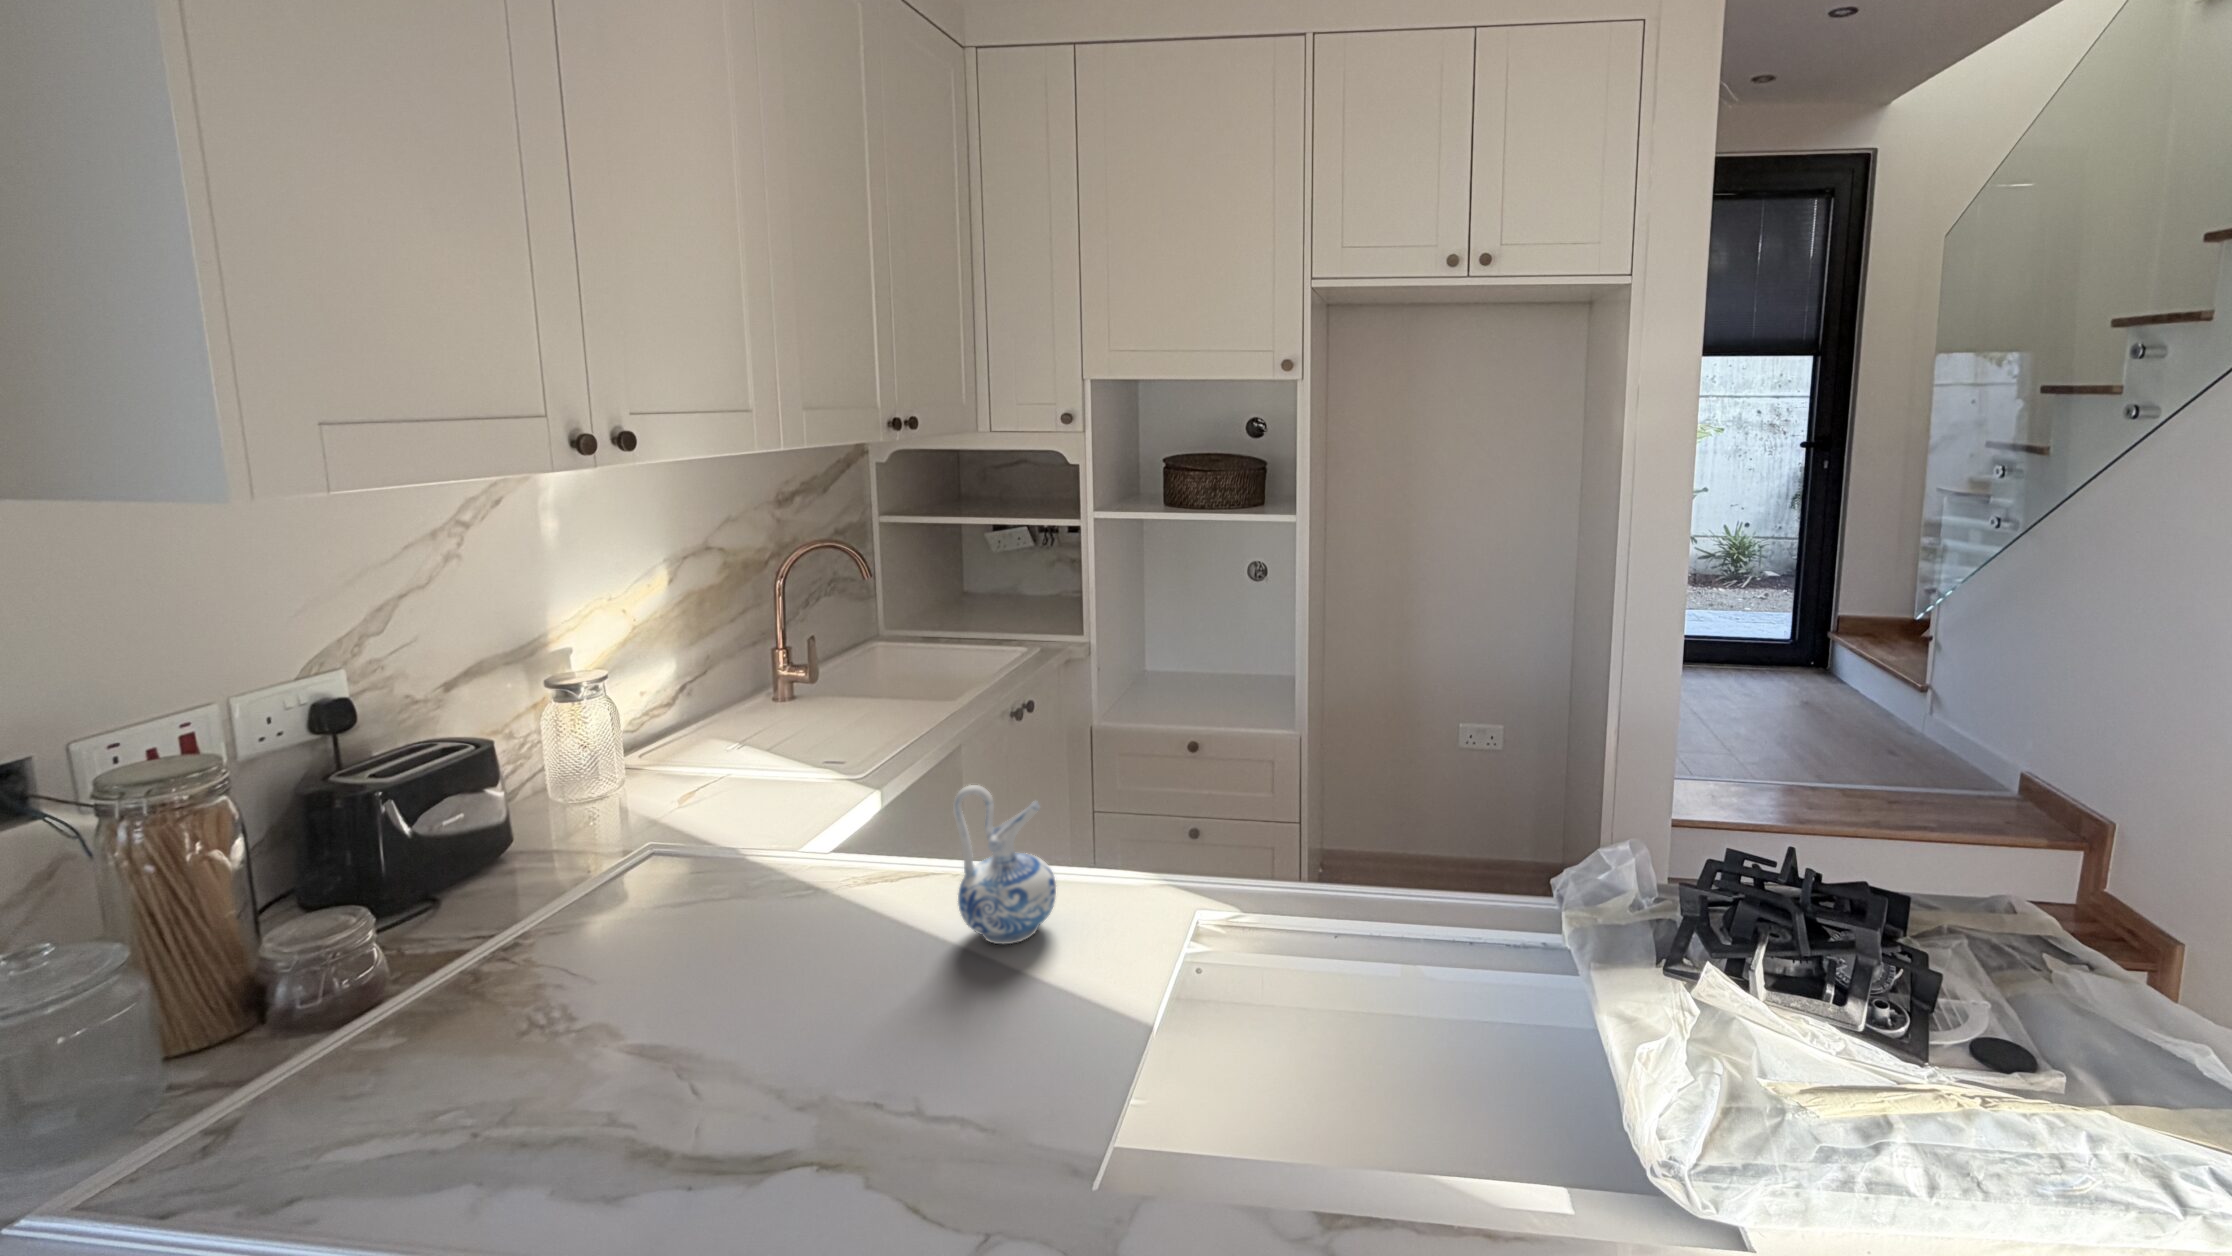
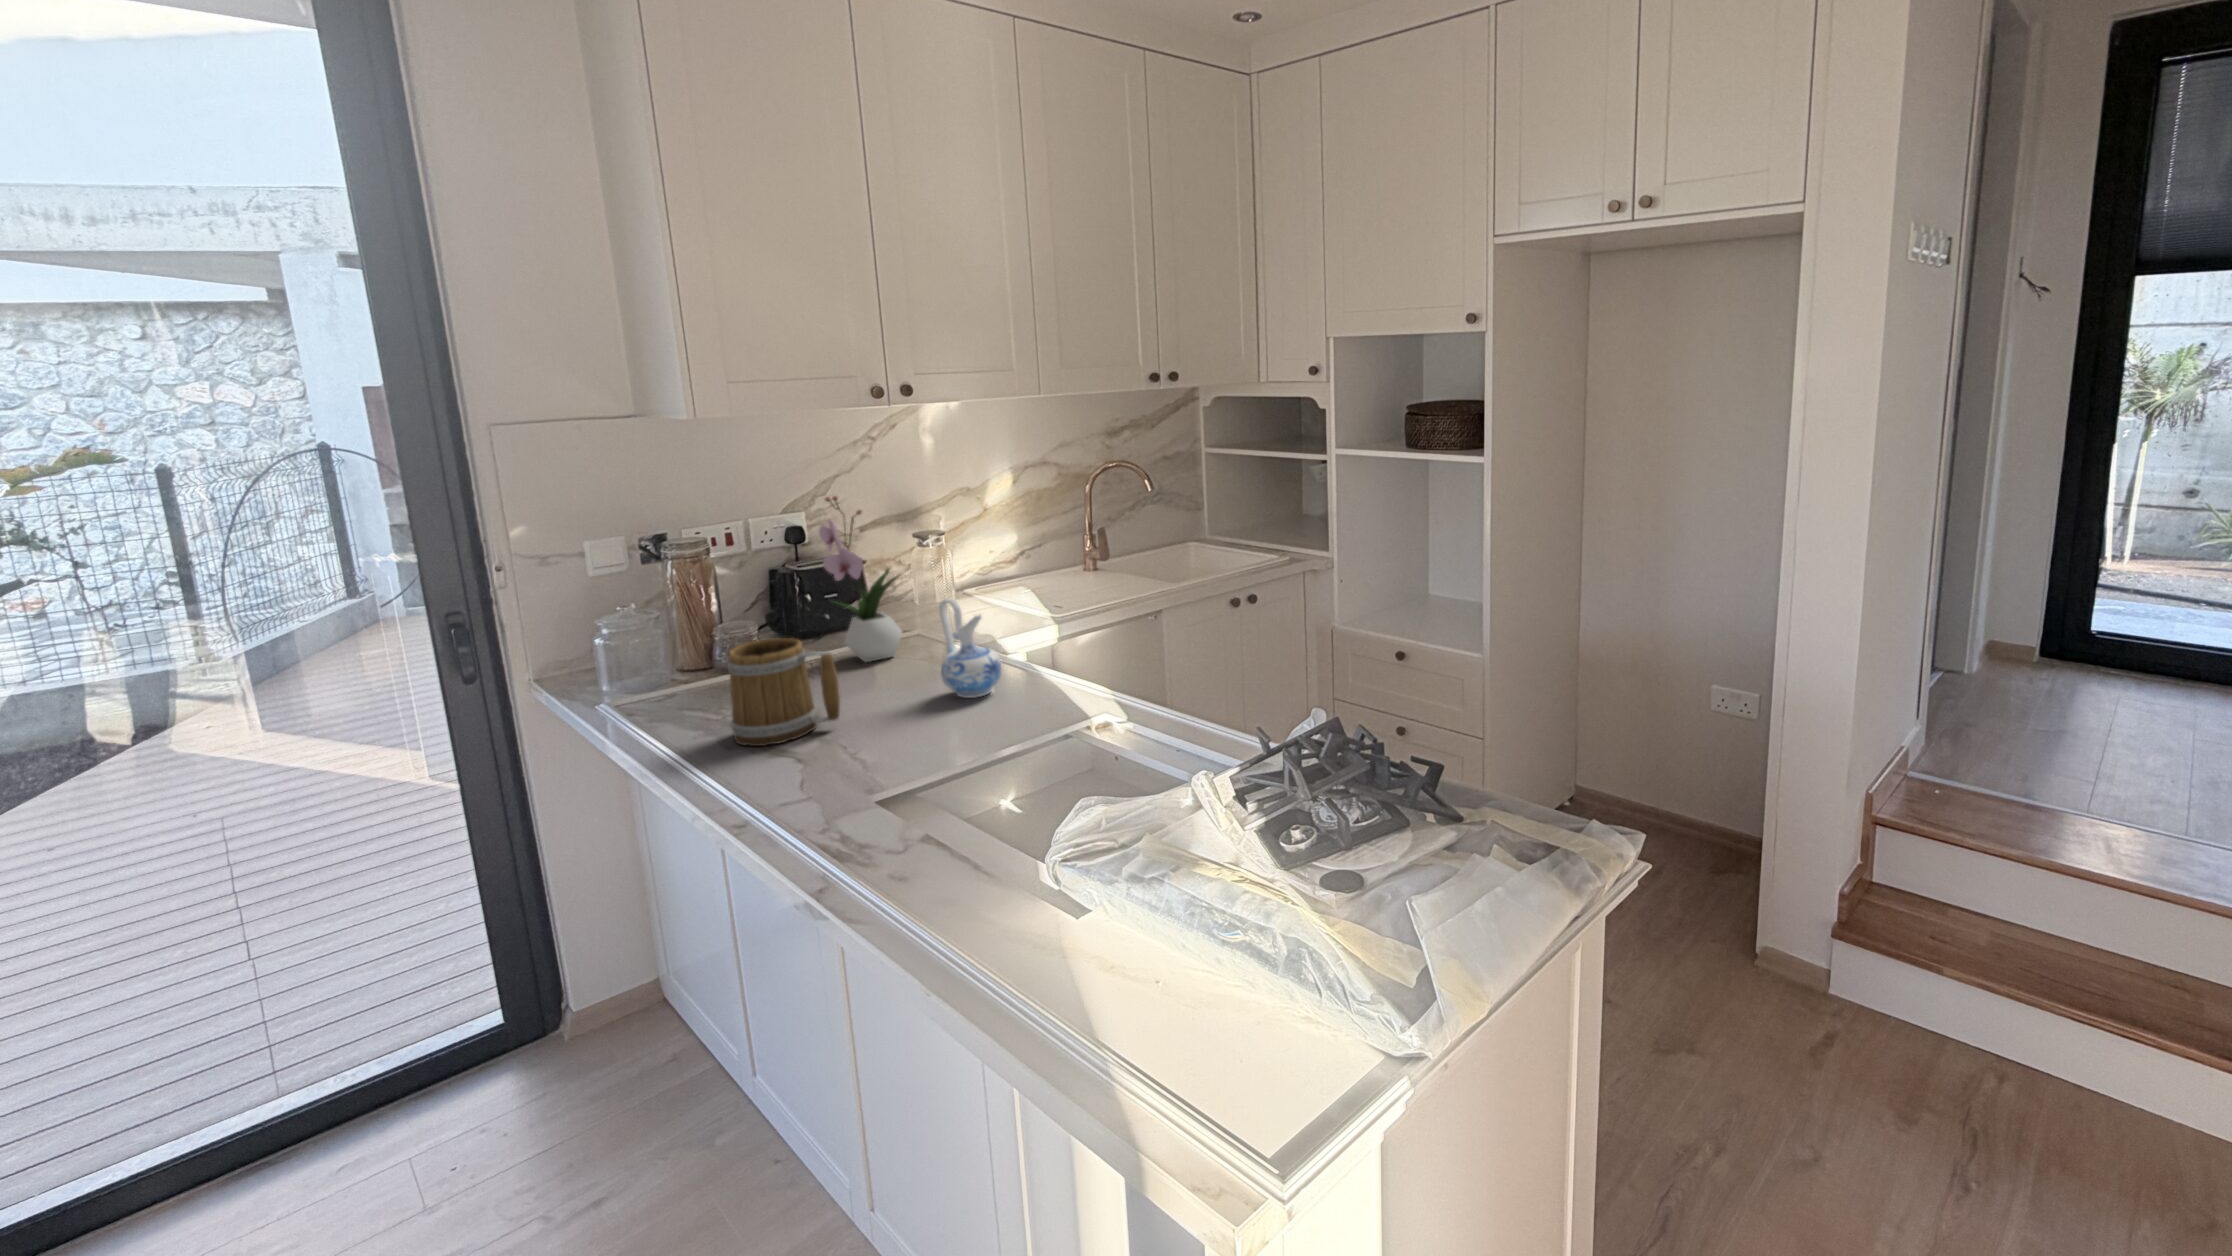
flower arrangement: none [582,635,749,929] -> present [819,496,902,662]
mug: none [662,924,884,1178] -> present [727,638,840,746]

